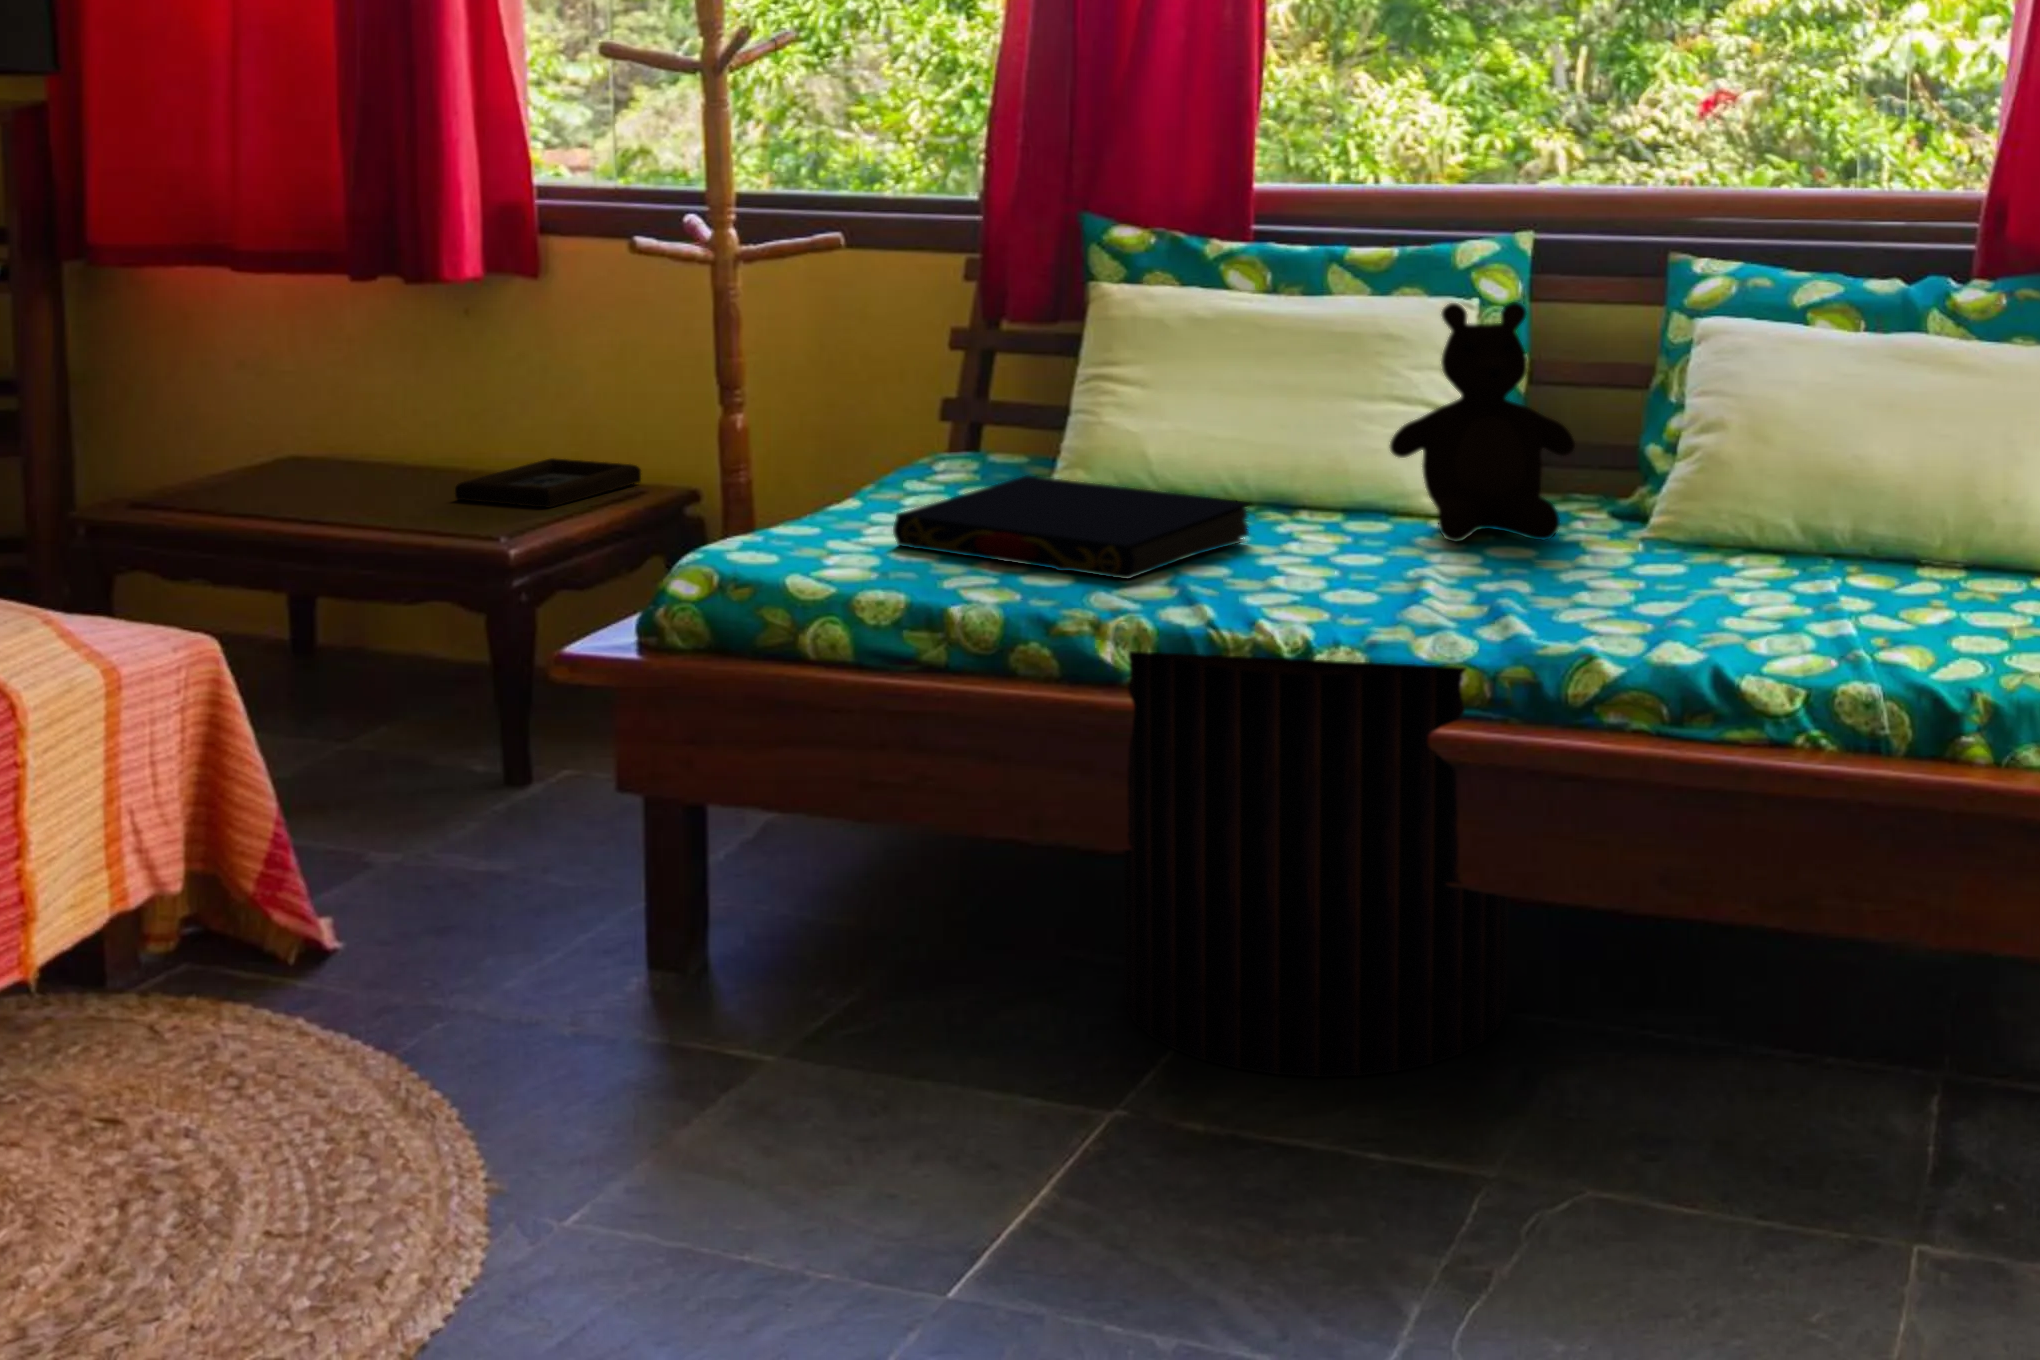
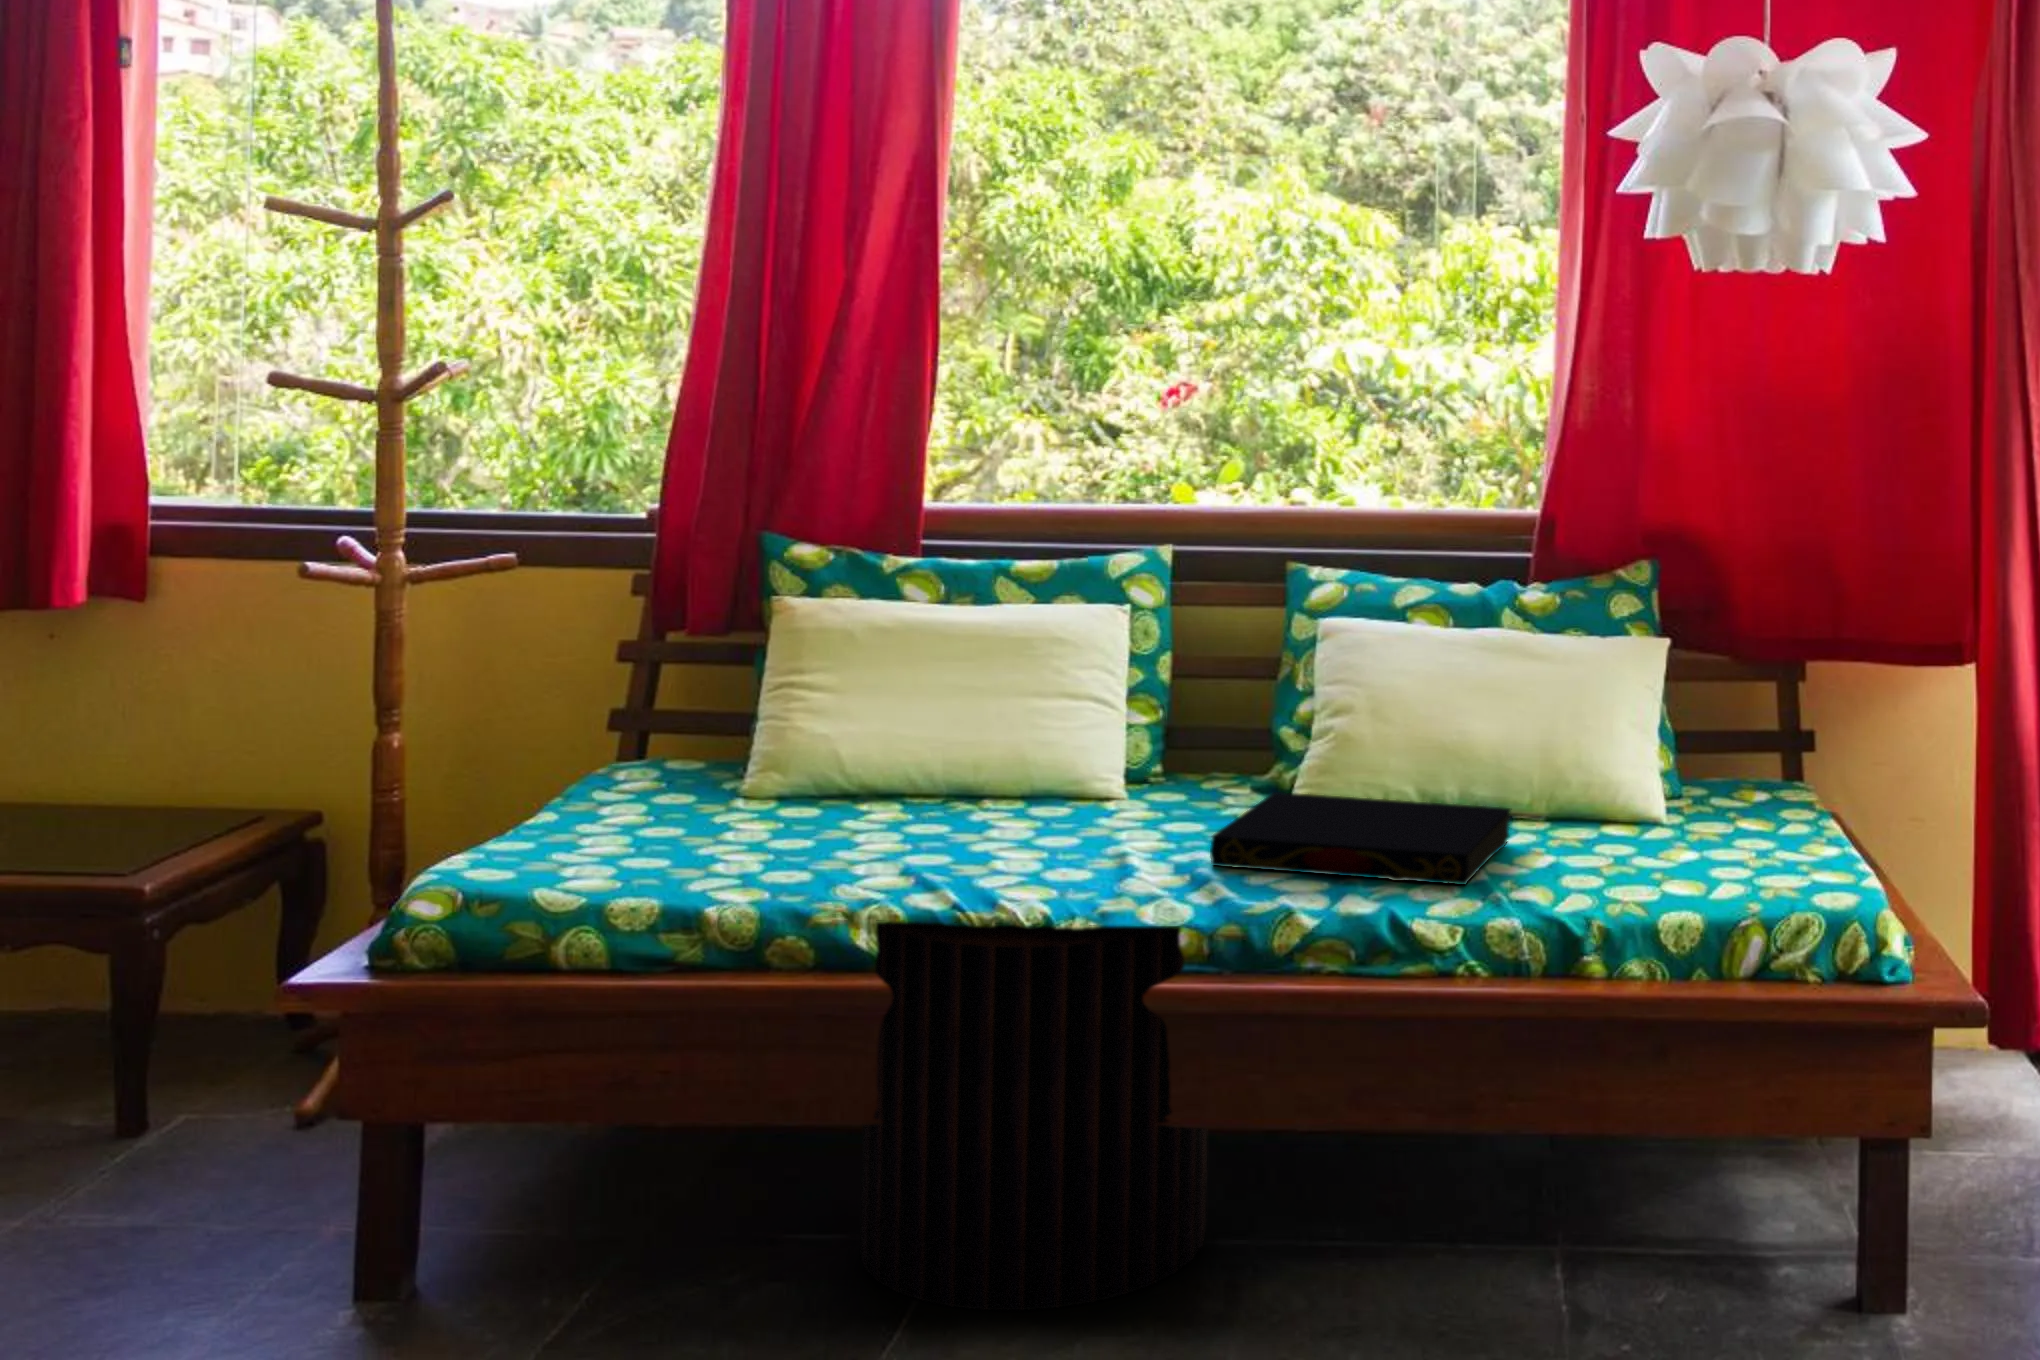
teddy bear: present [1390,302,1575,542] -> none [1072,612,1228,821]
picture frame: present [455,458,641,508] -> none [70,782,275,834]
book: present [893,476,1250,579] -> present [1210,792,1510,885]

